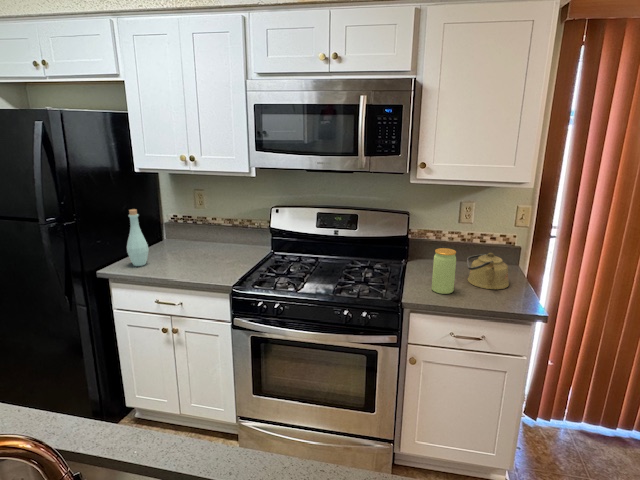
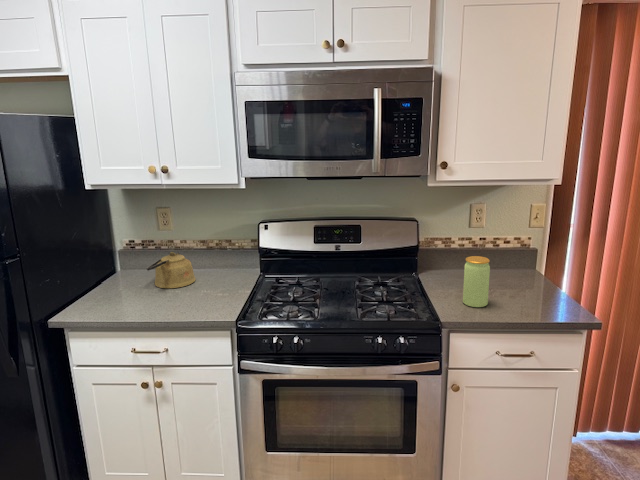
bottle: present [127,209,149,266] -> none [84,237,113,308]
kettle: present [467,253,509,289] -> present [147,252,196,288]

